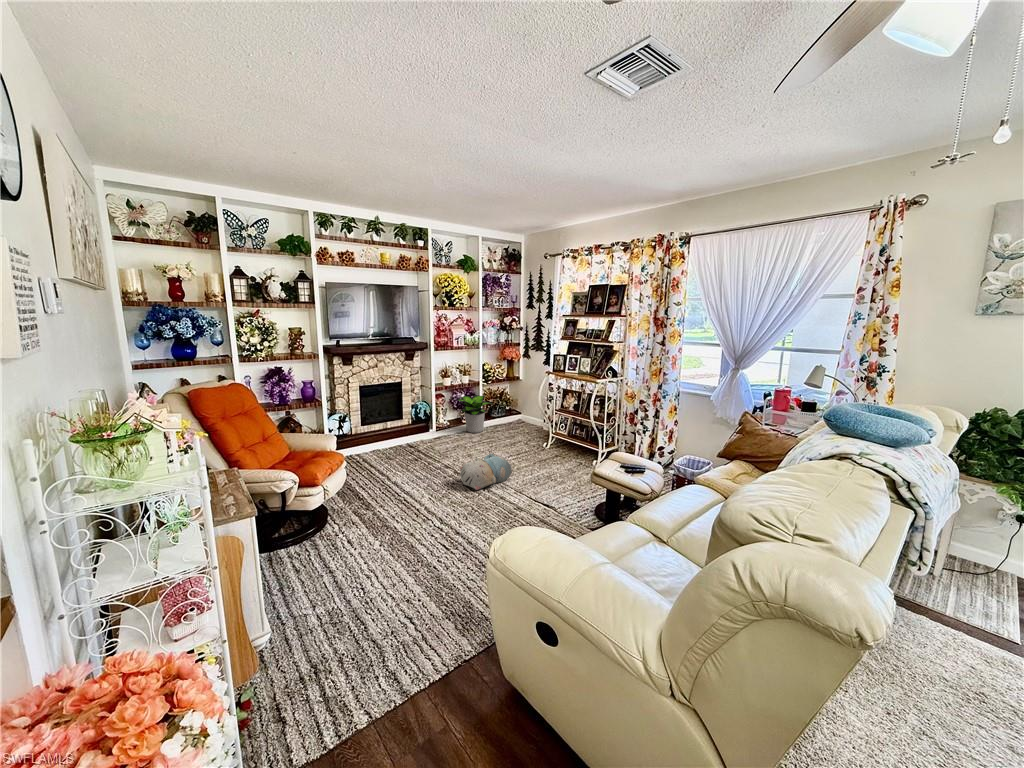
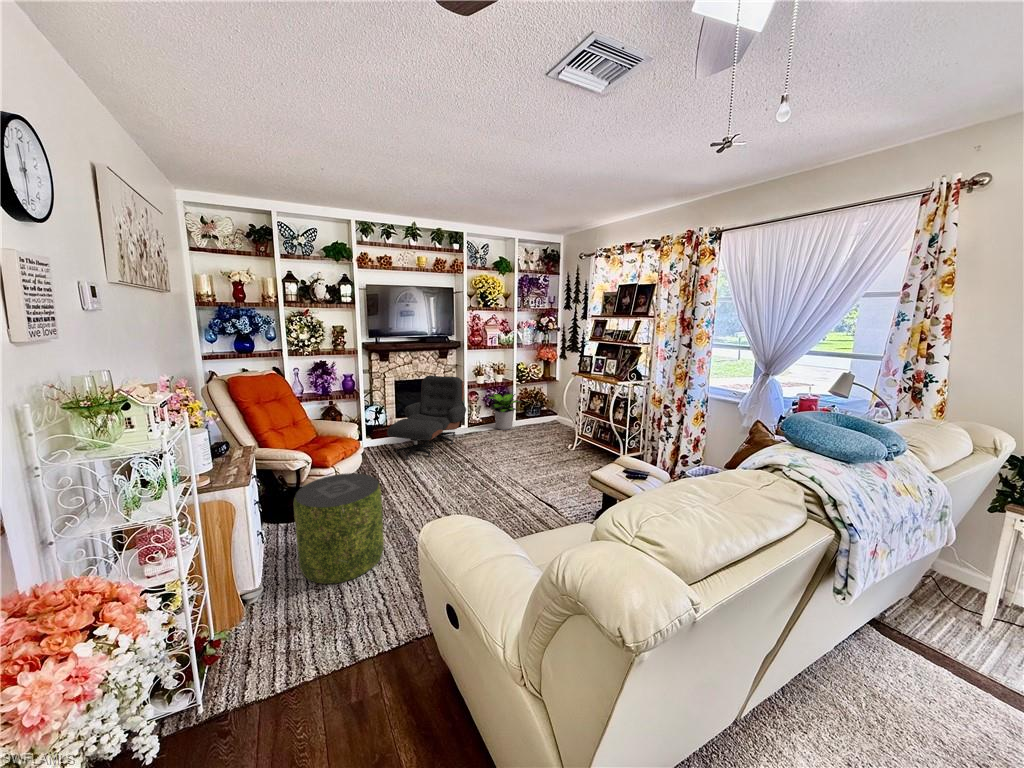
lounge chair: none [358,380,438,471] -> present [387,376,466,459]
plush toy: present [460,453,512,490] -> none [472,450,523,483]
pouf: none [297,491,395,617] -> present [294,473,384,584]

